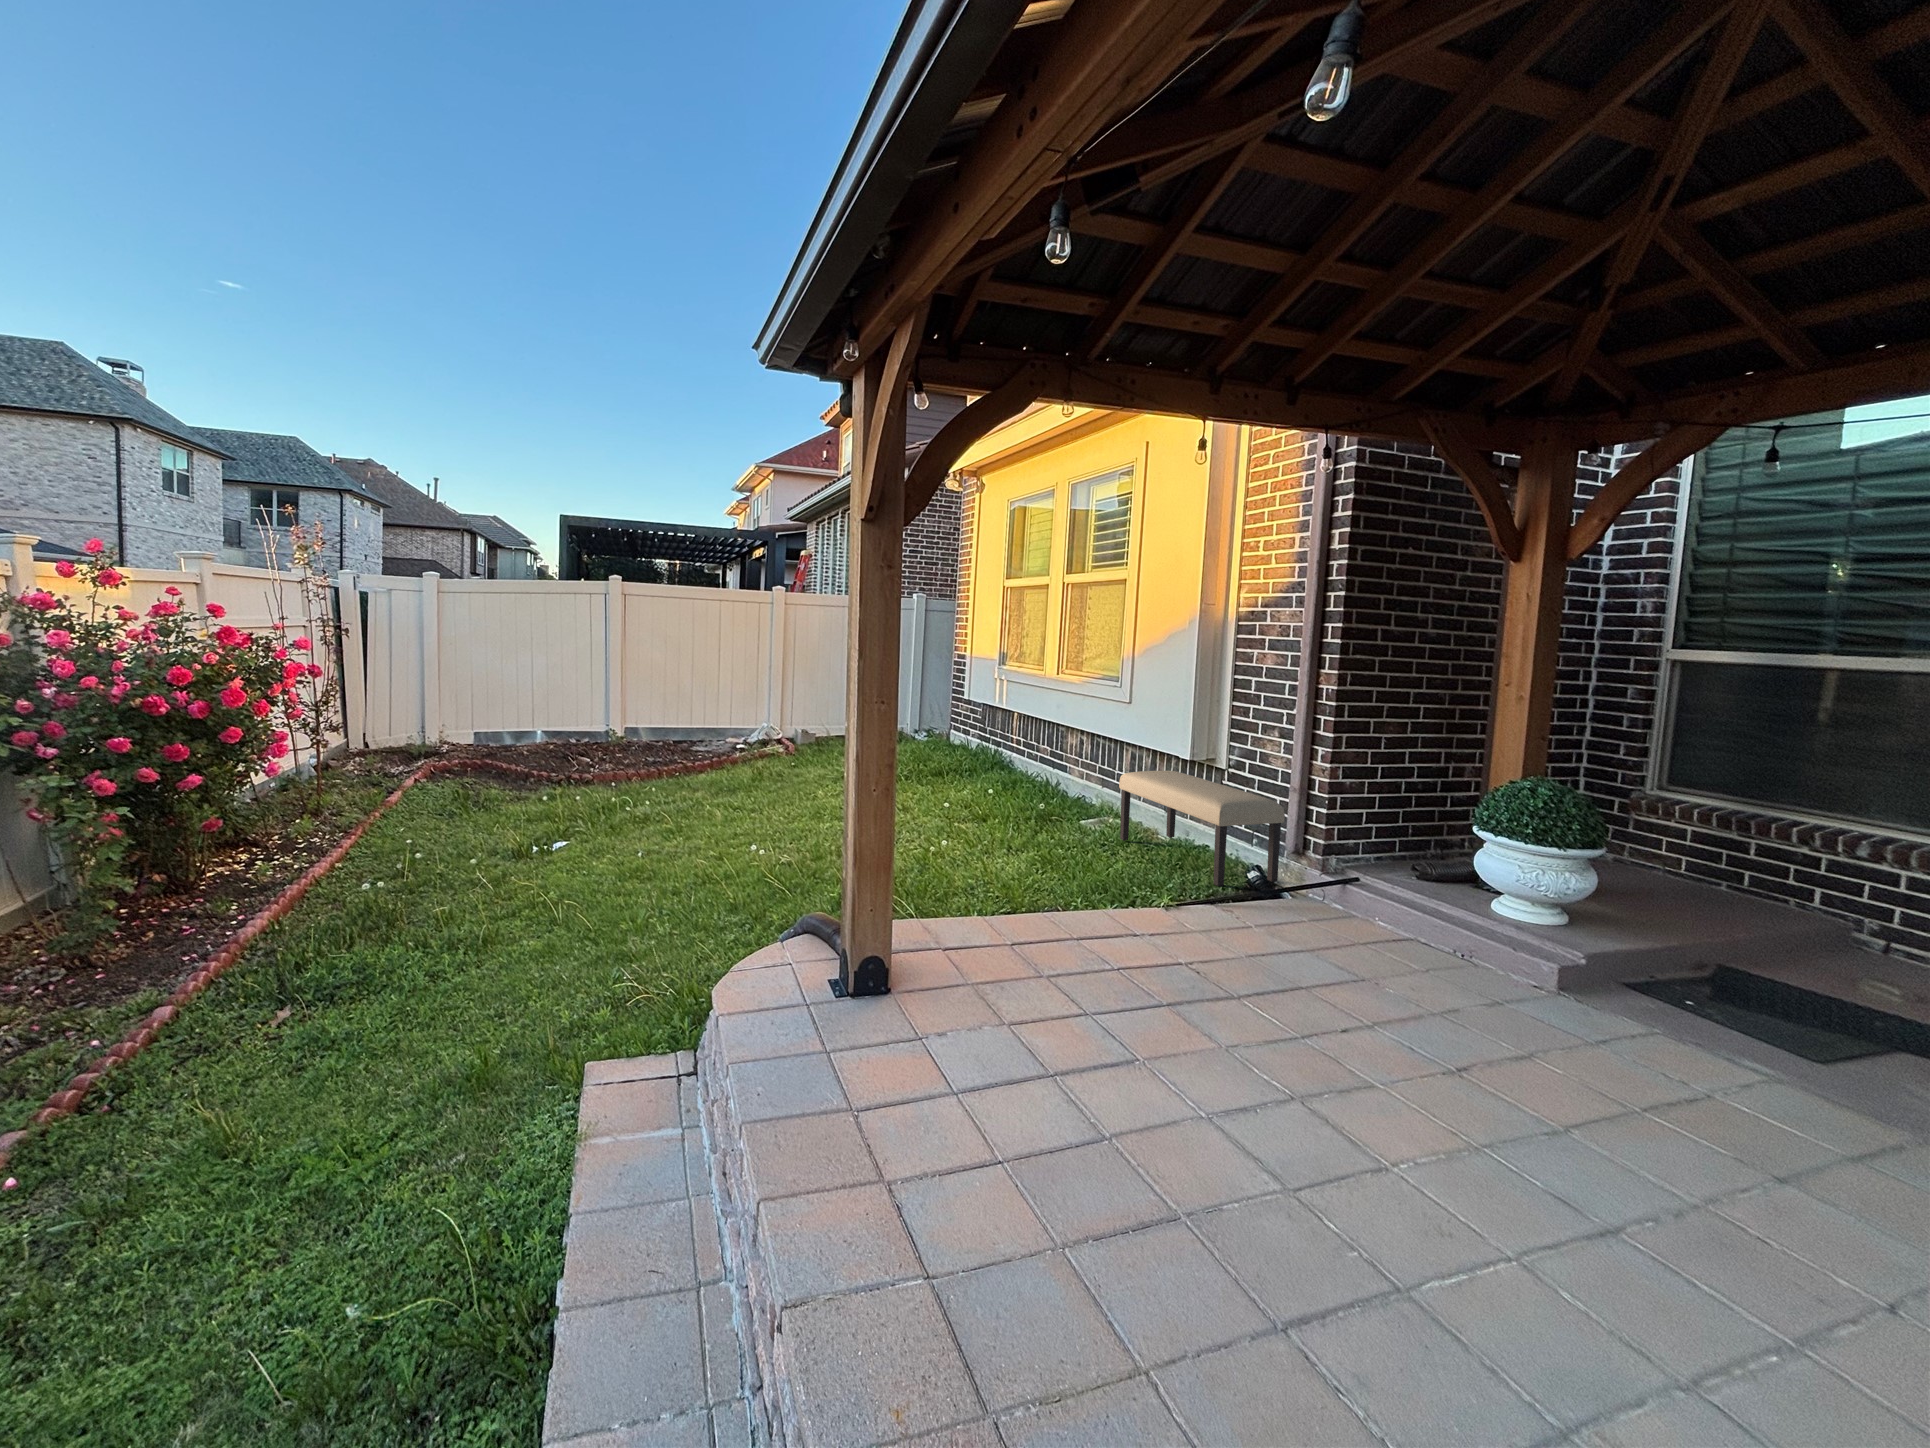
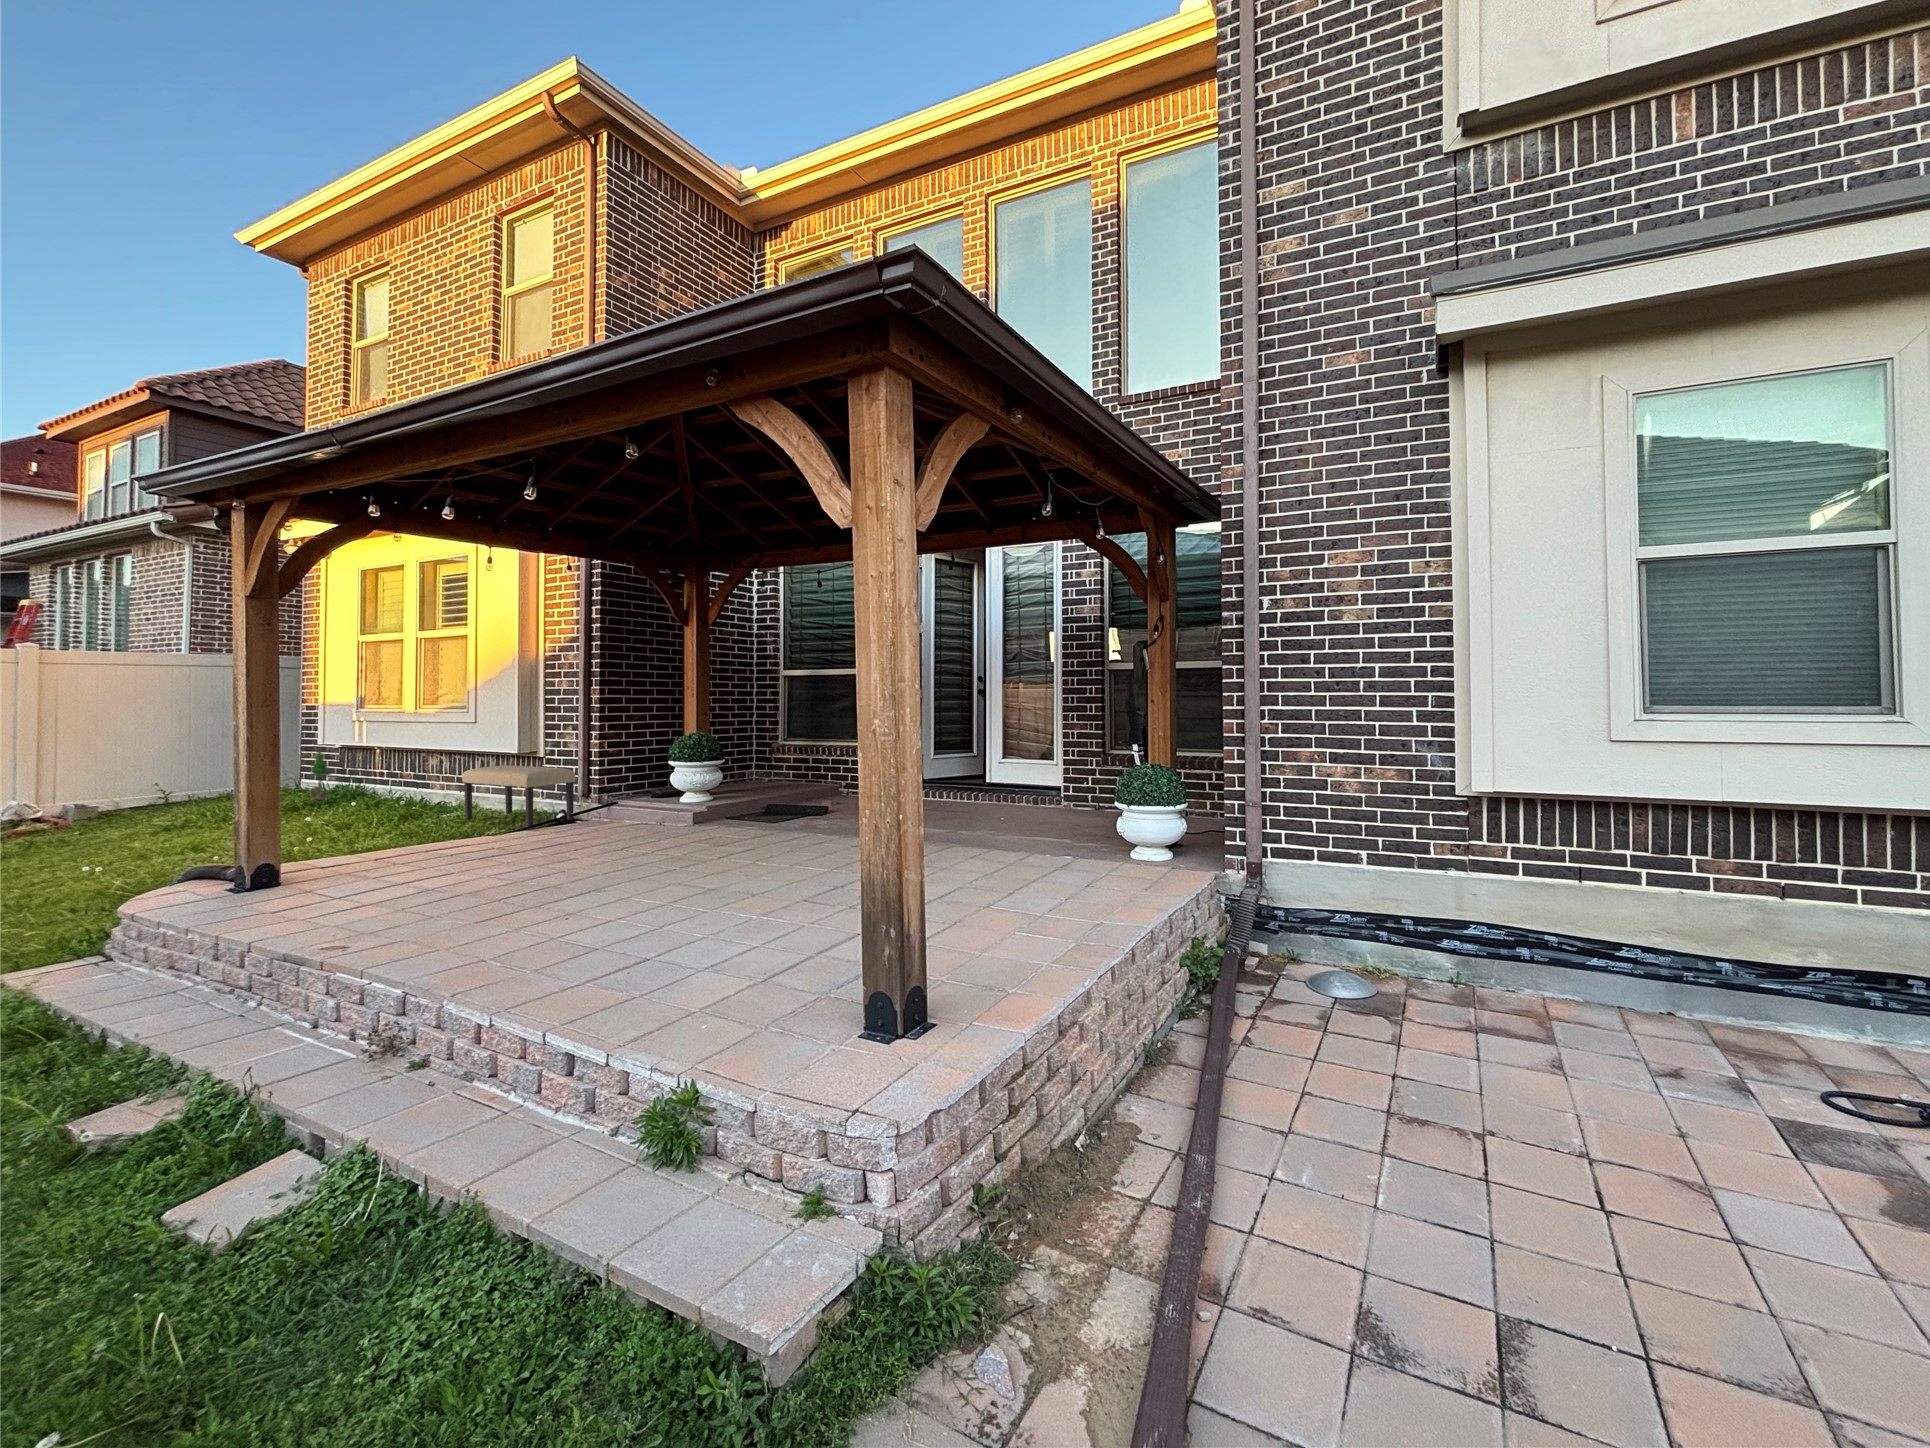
potted tree: none [955,702,975,758] -> present [310,749,331,801]

